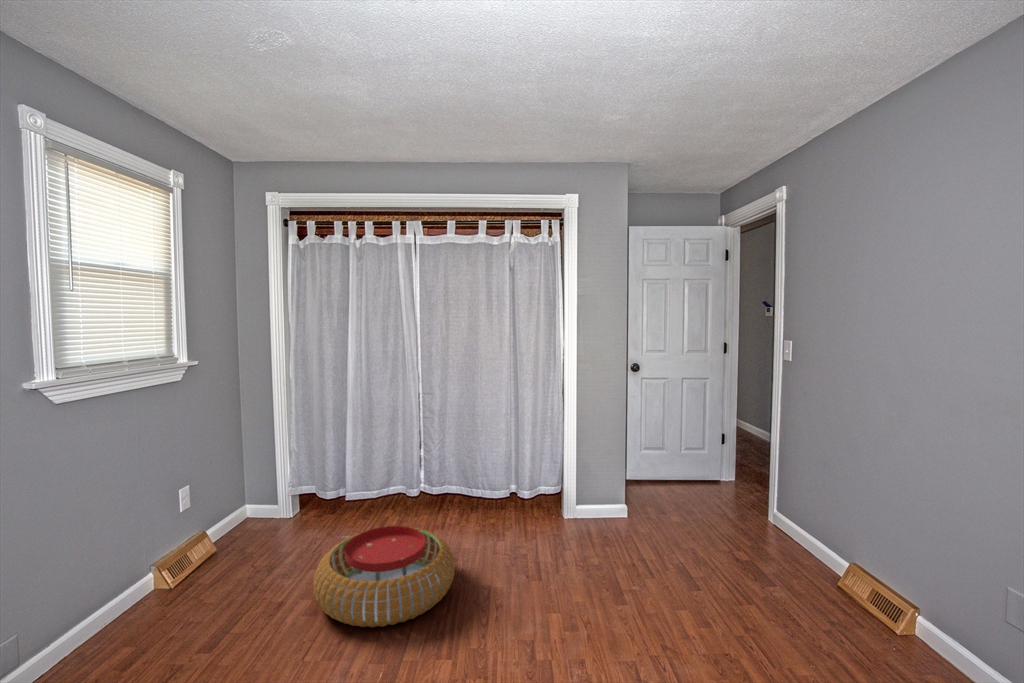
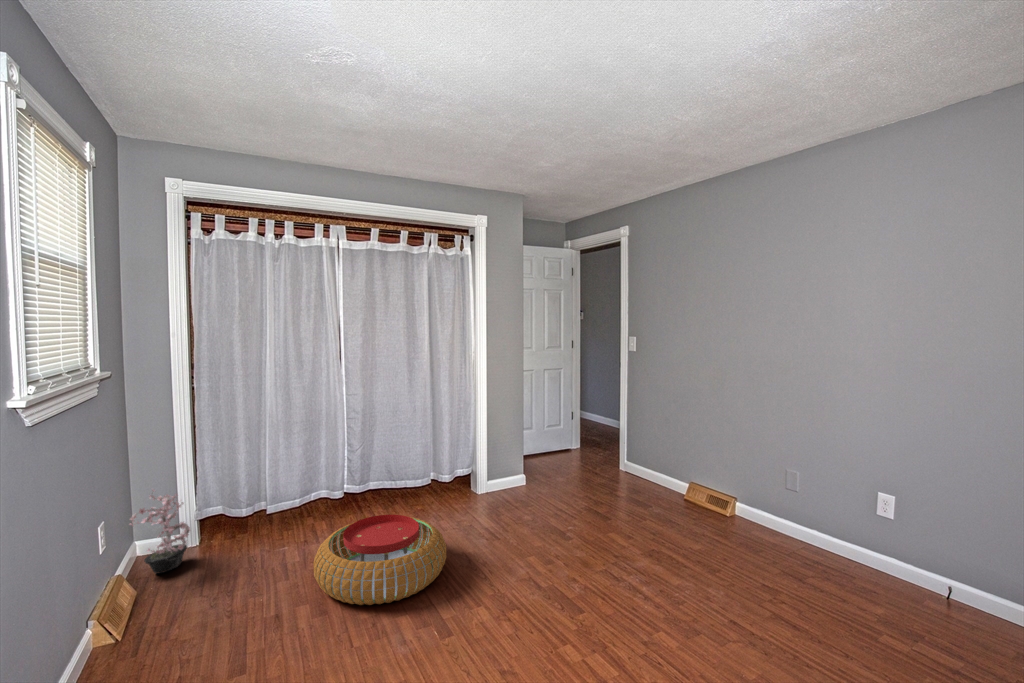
potted plant: none [205,461,271,537] -> present [130,489,190,573]

